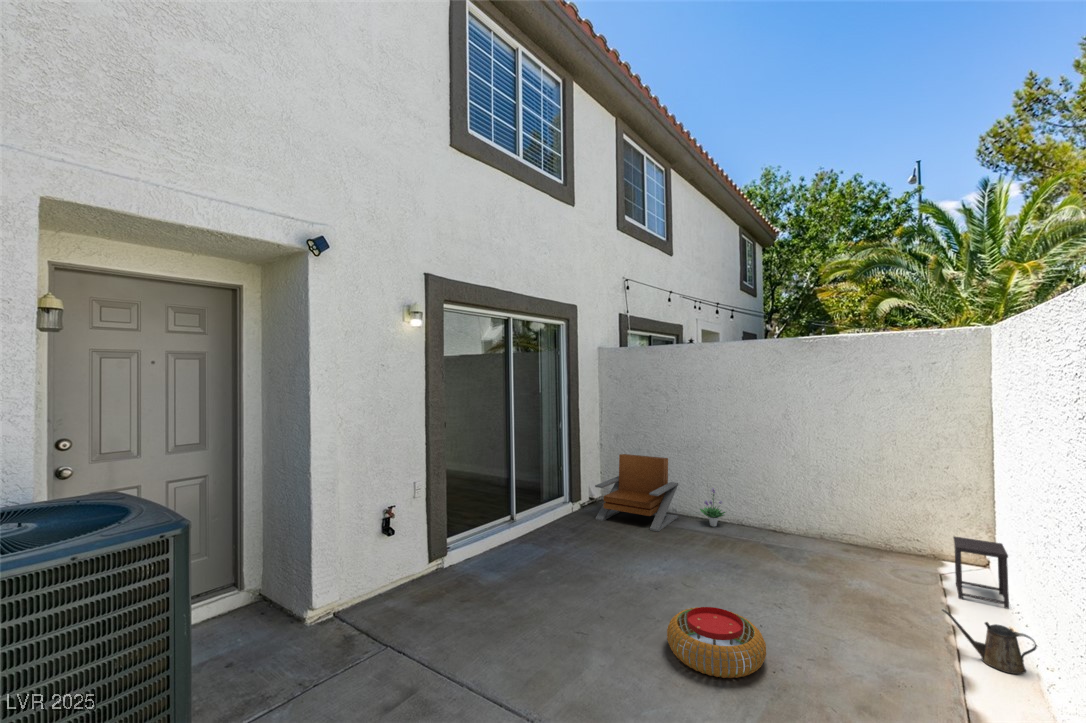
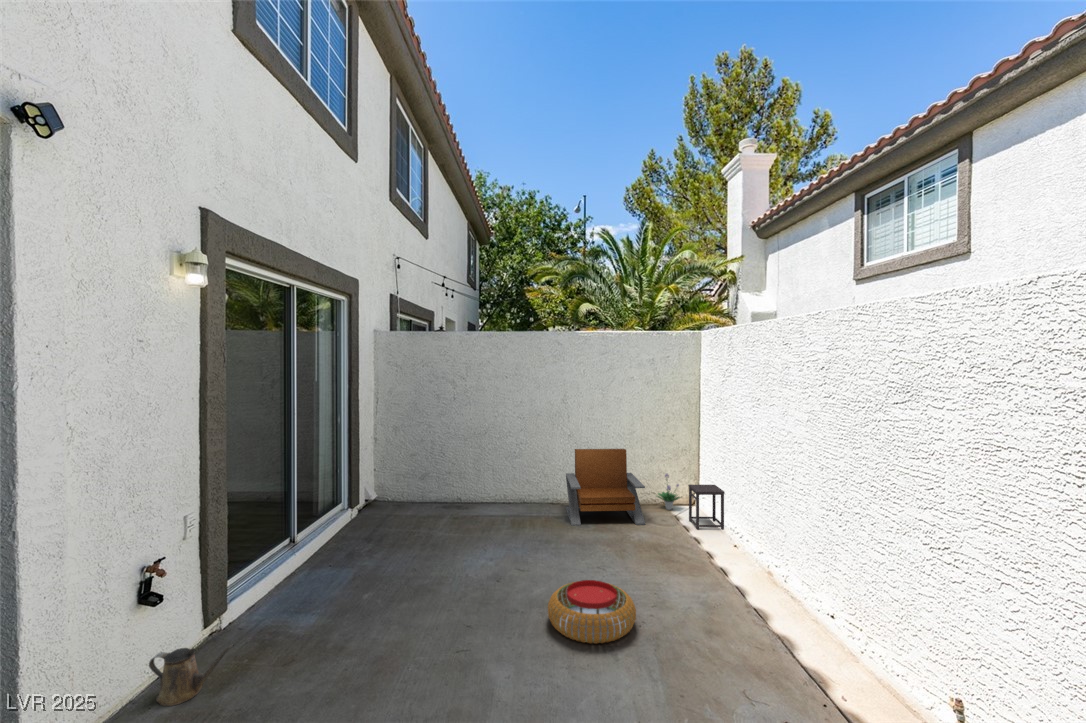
lounge chair: present [595,454,678,531] -> present [566,449,645,526]
potted plant: present [700,488,725,526] -> present [657,474,680,510]
watering can: present [942,609,1037,674] -> present [149,645,234,706]

